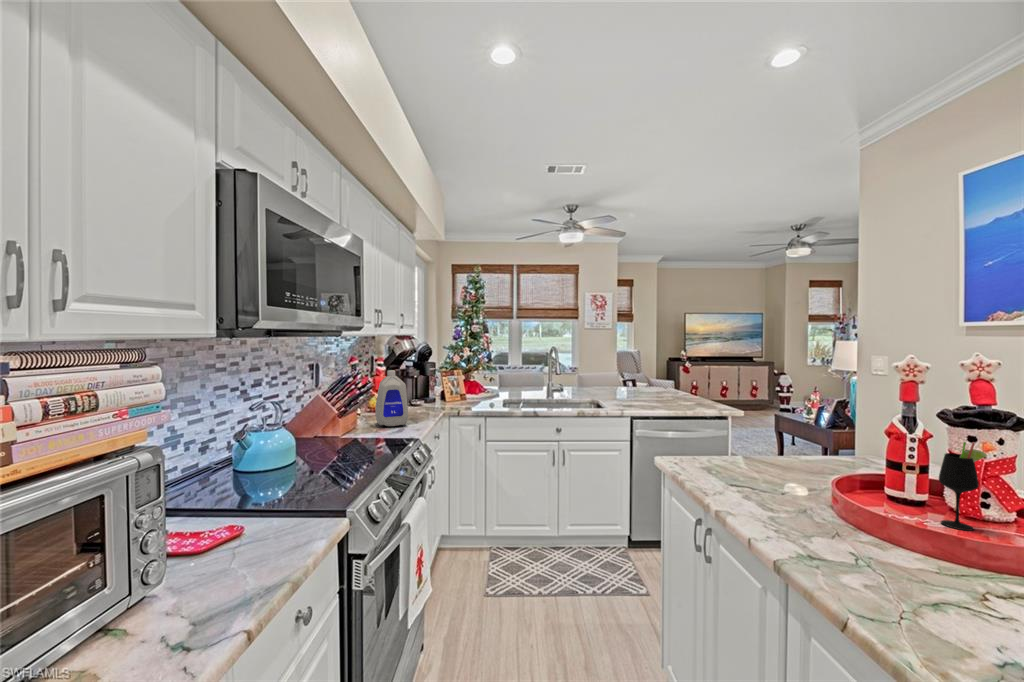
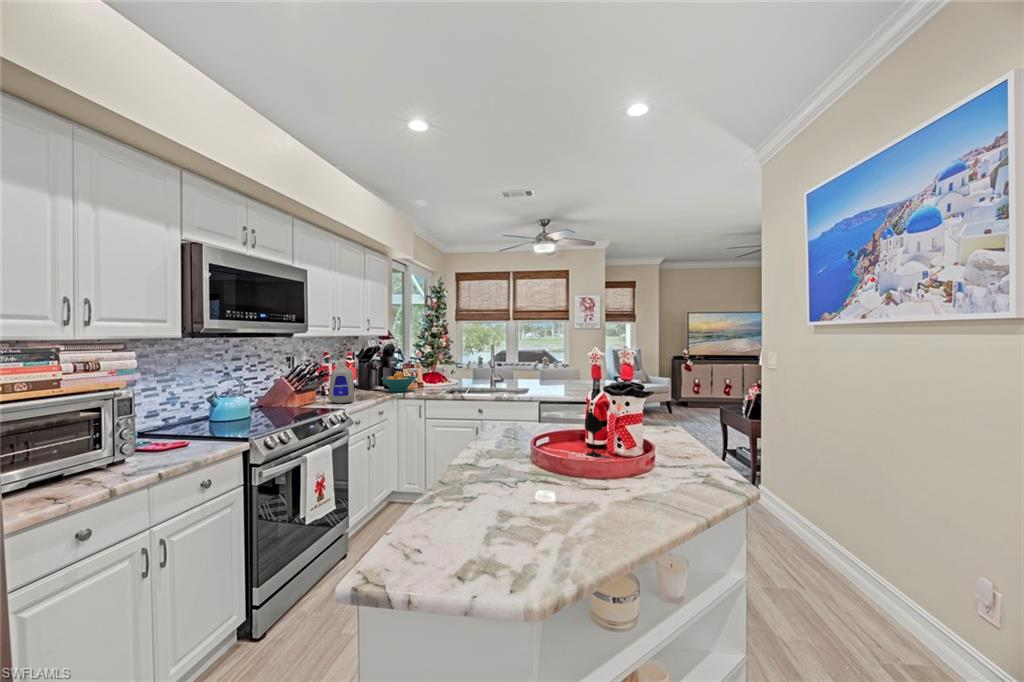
fruit bowl: none [420,381,463,406] -> present [381,371,416,392]

